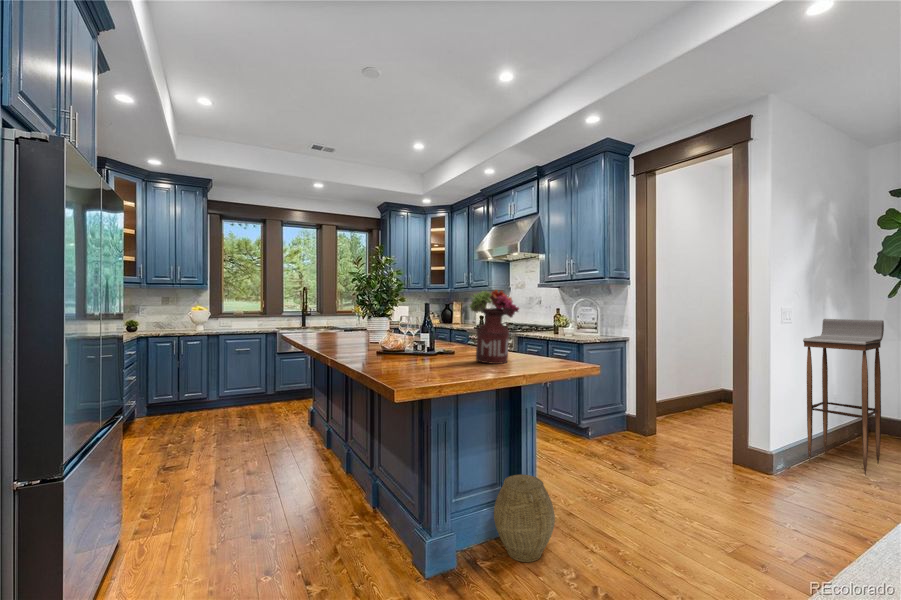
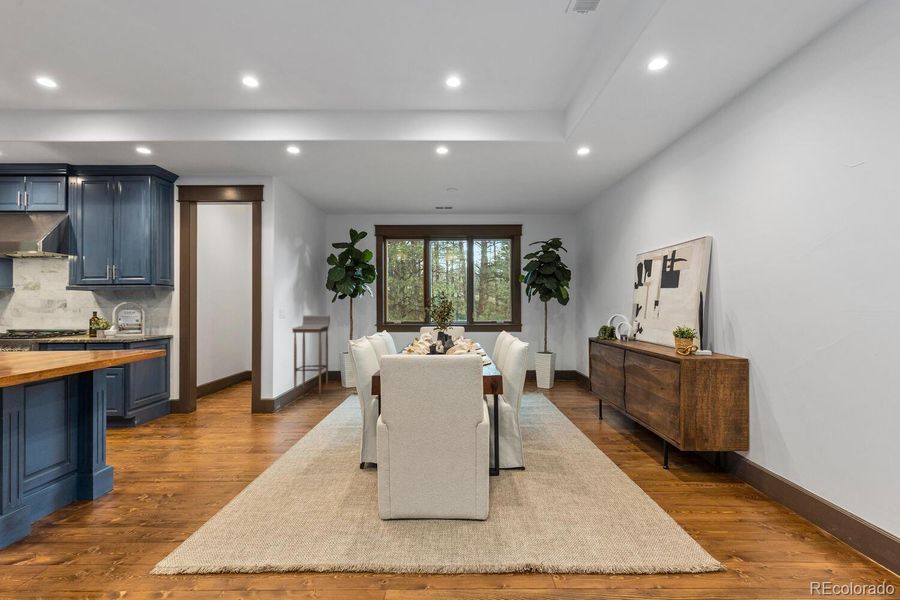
flower arrangement: present [469,290,519,364] -> none [43,297,98,358]
woven basket: present [494,474,555,562] -> none [68,443,128,509]

